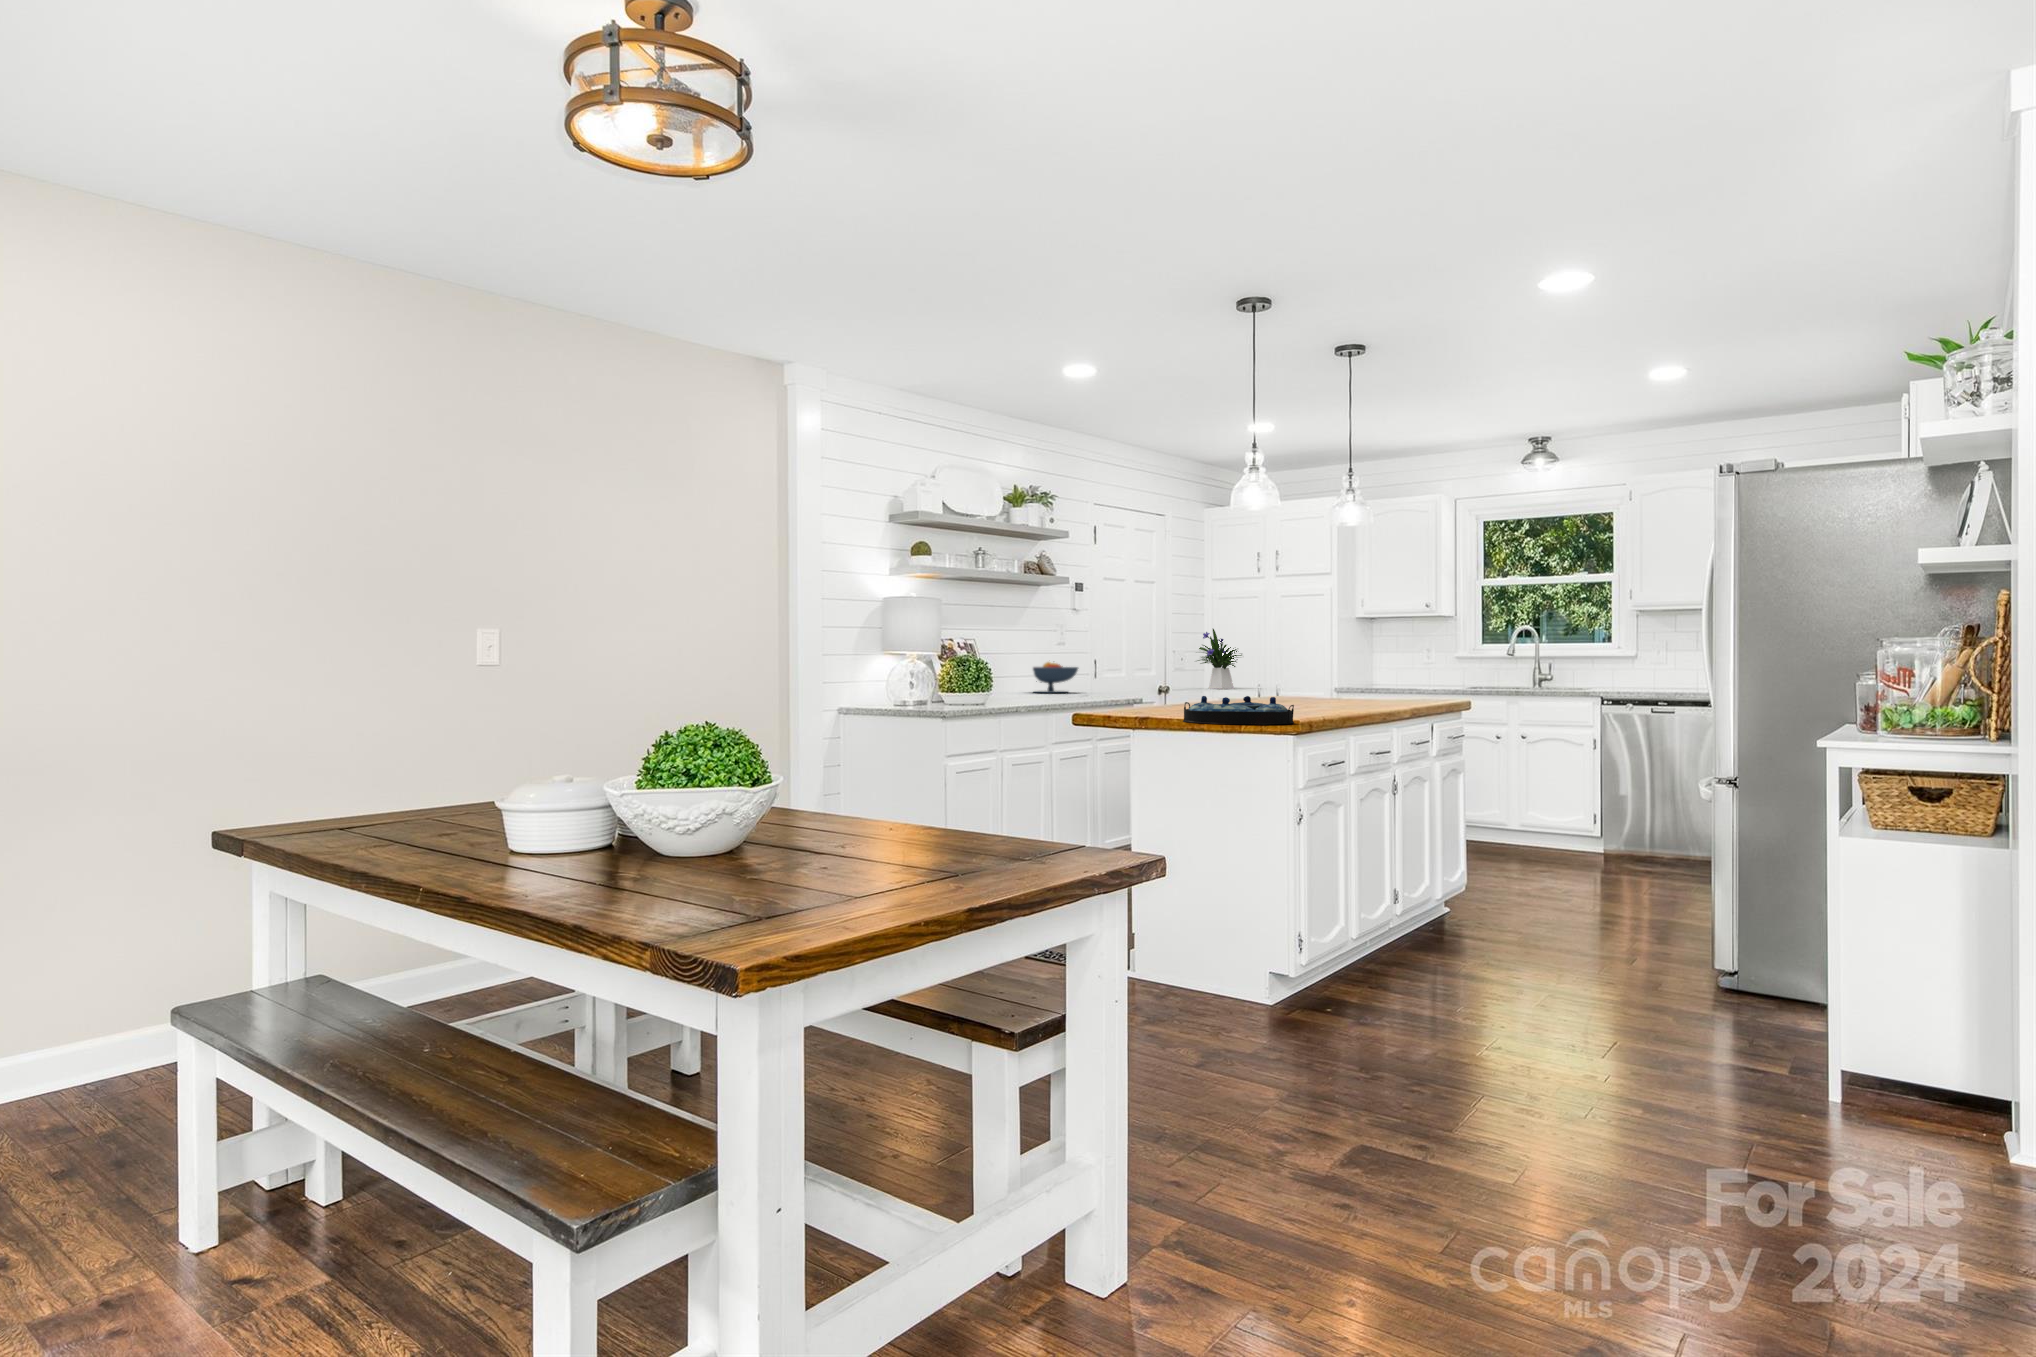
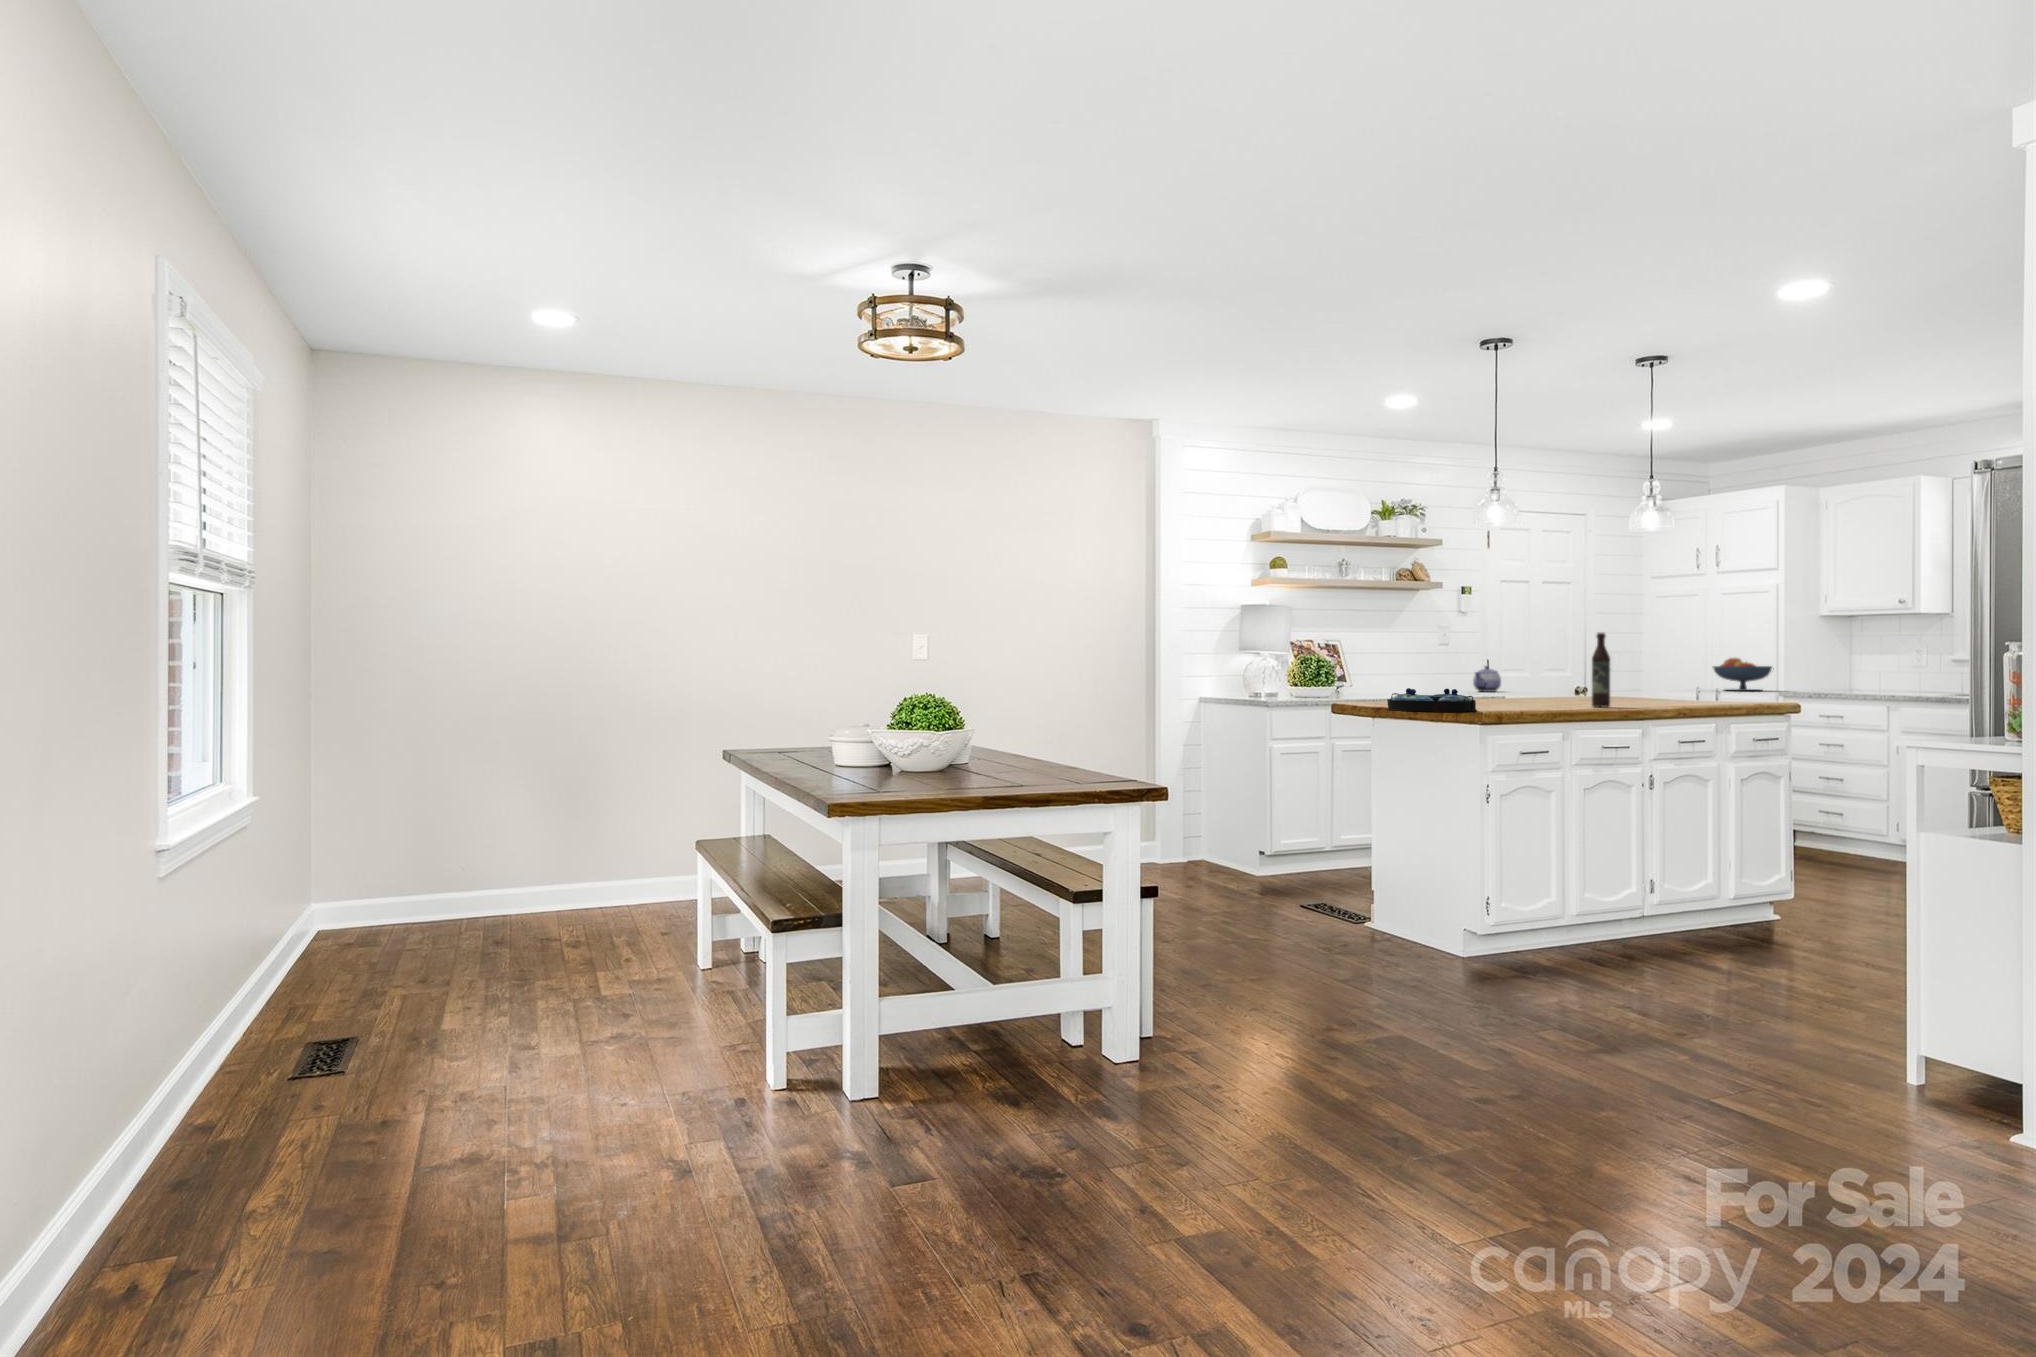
flower arrangement: present [1197,629,1242,689] -> none [1625,626,1691,688]
wine bottle: none [1341,633,1360,713] -> present [1592,633,1610,707]
fruit bowl: present [1033,662,1078,693] -> present [1713,658,1774,691]
teapot: none [1098,667,1125,695] -> present [1473,666,1501,692]

